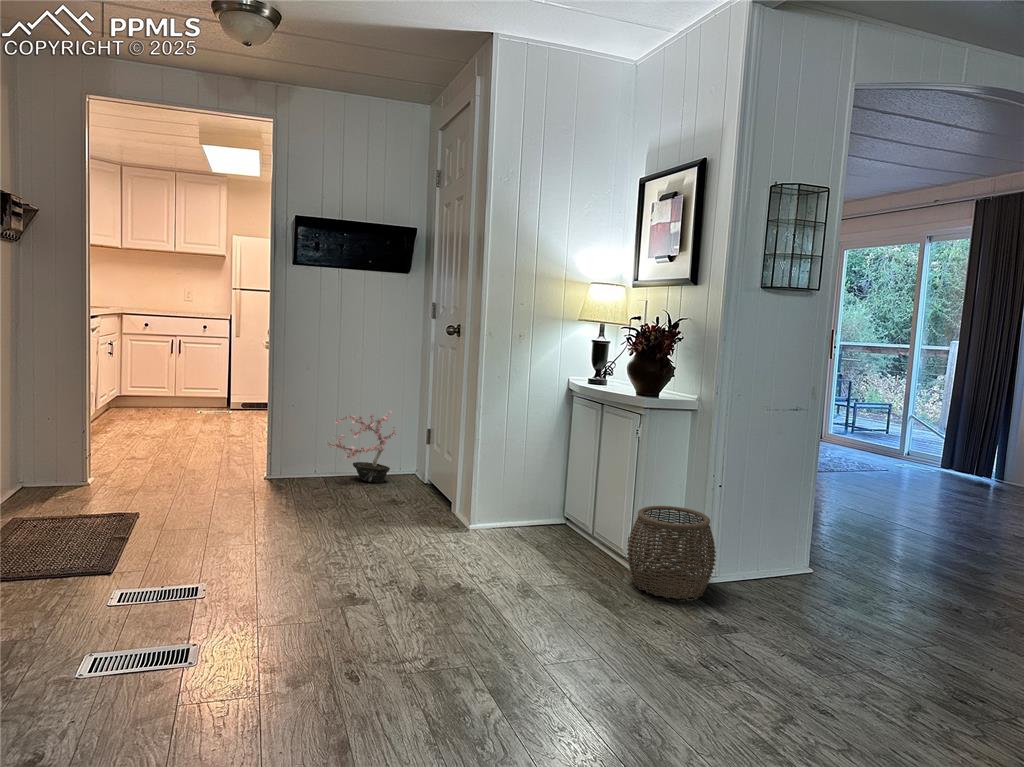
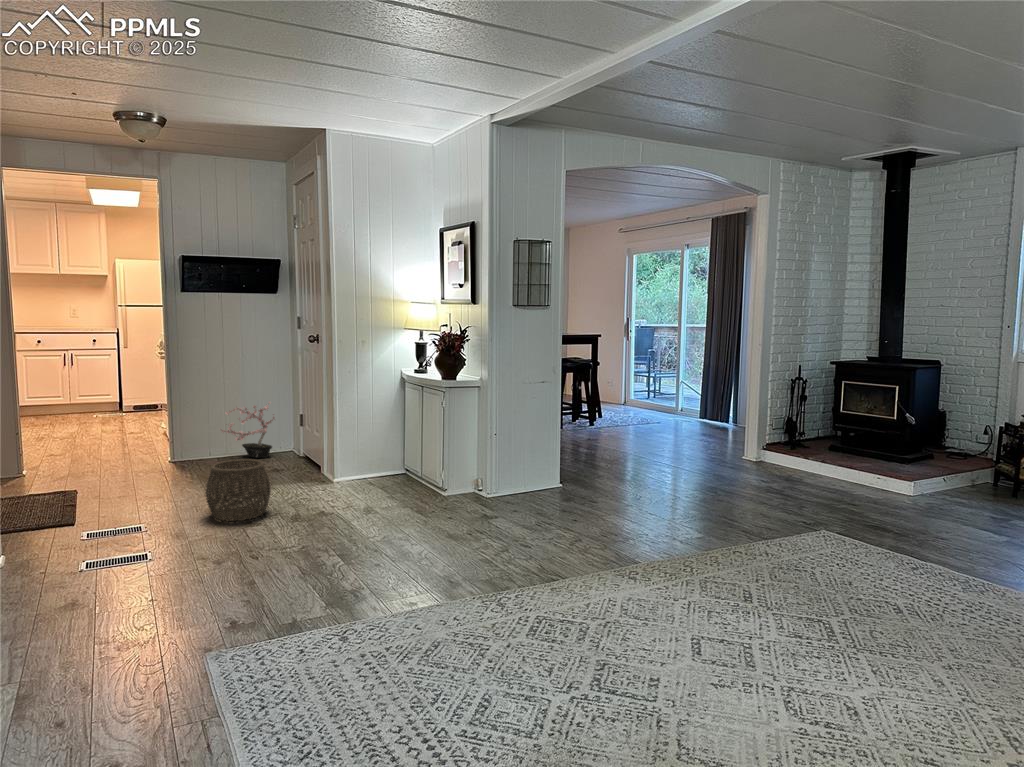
woven basket: present [627,506,716,599] -> present [205,459,271,521]

